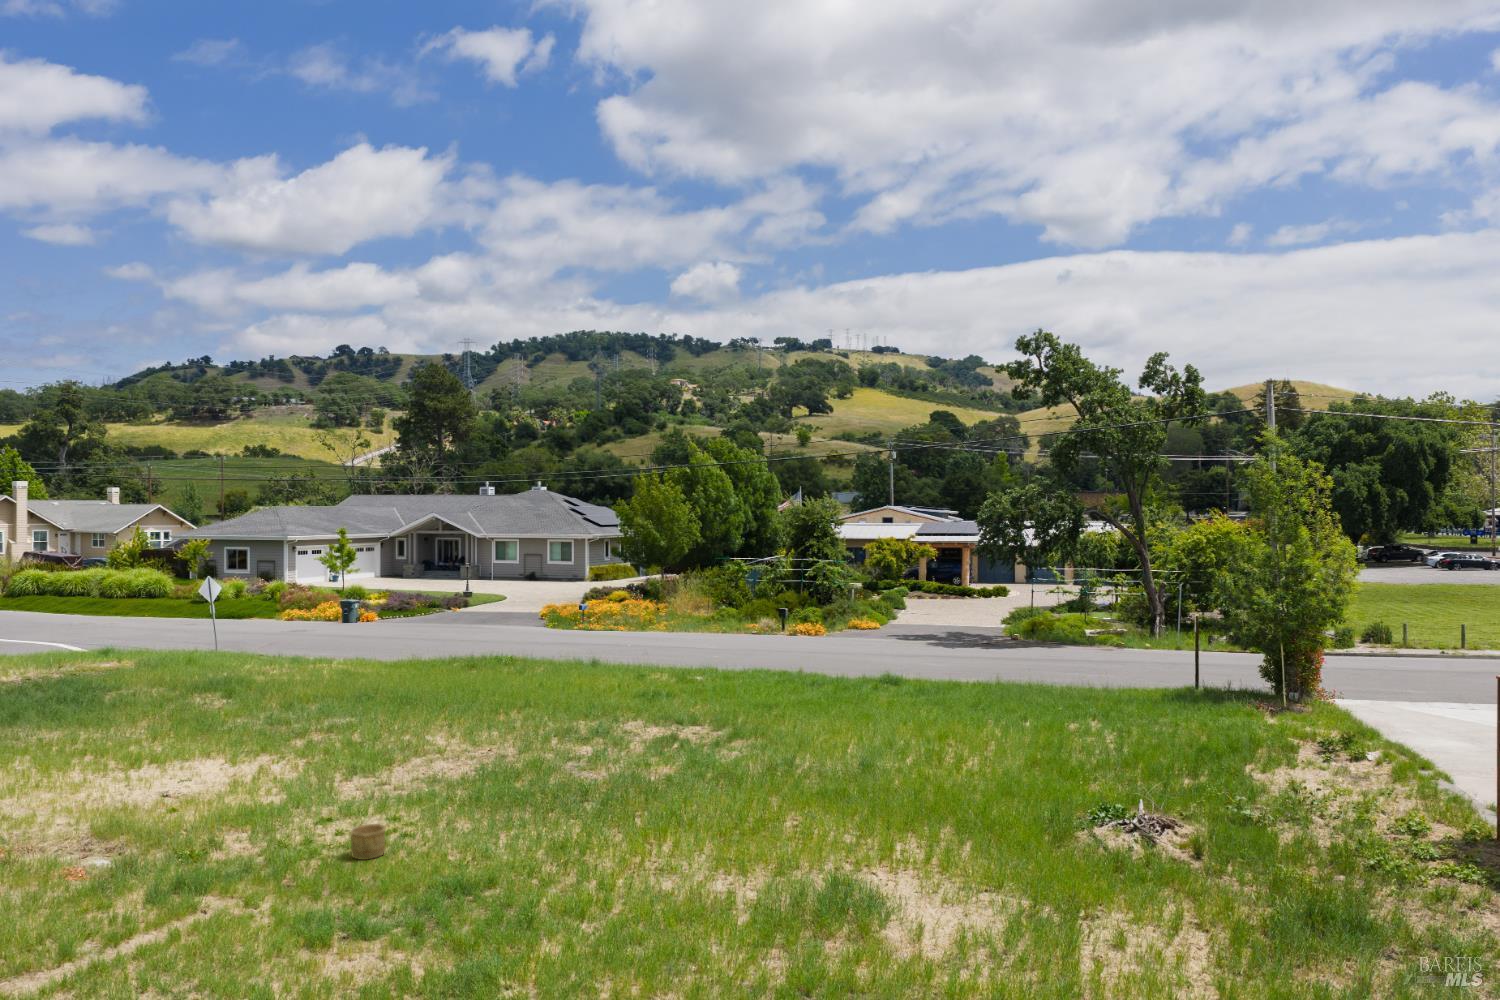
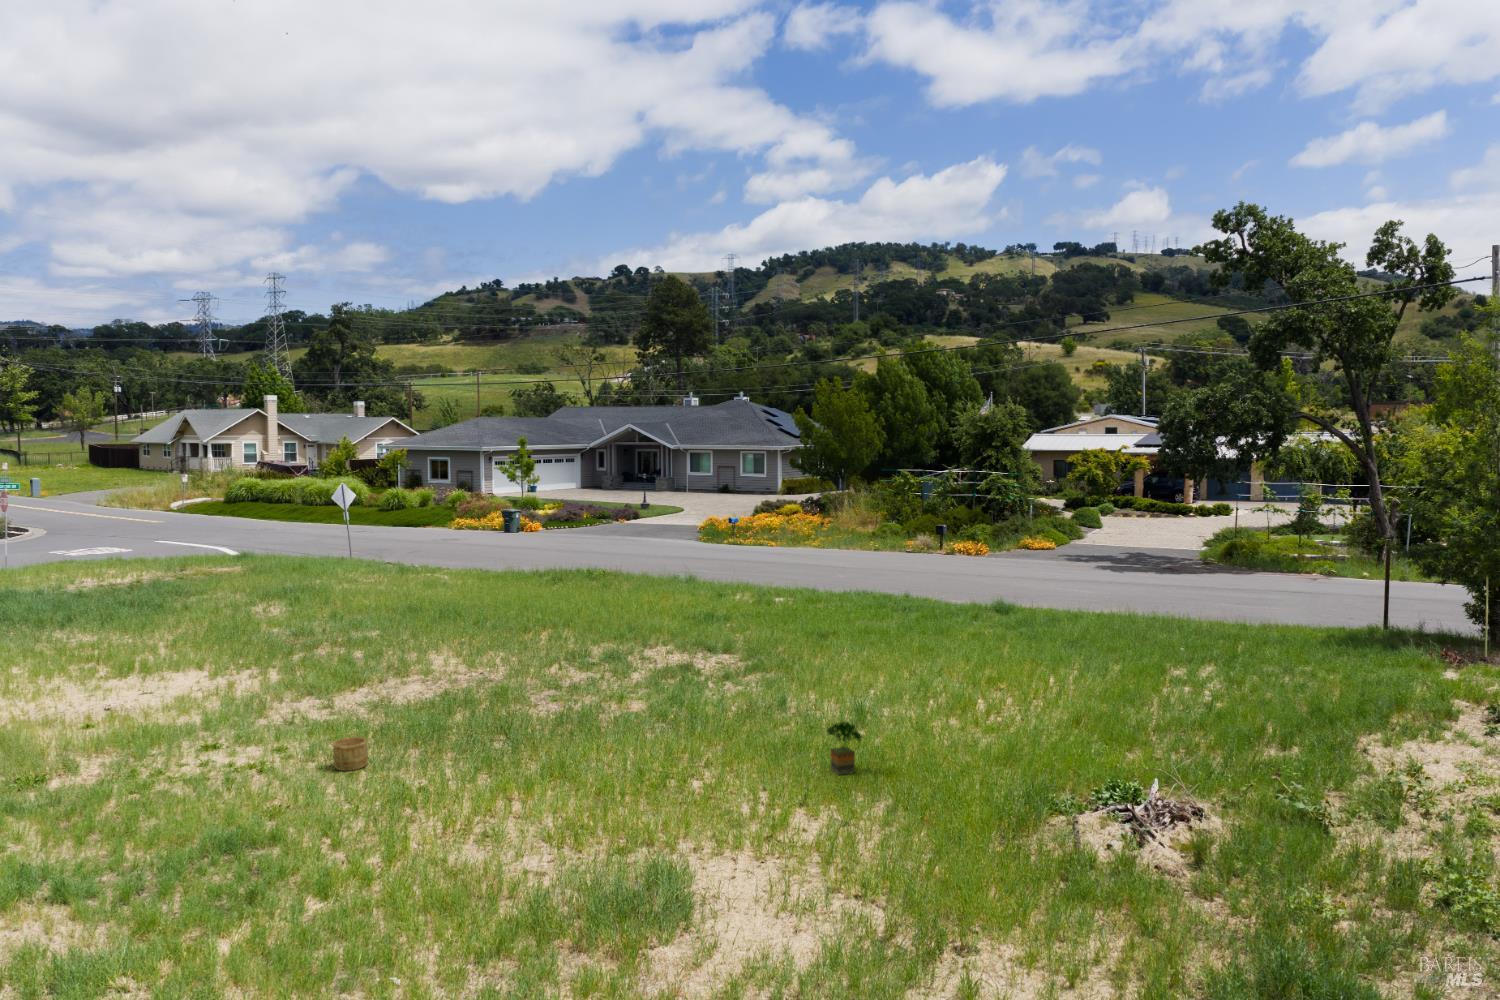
potted tree: none [837,783,873,834] -> present [827,722,862,775]

